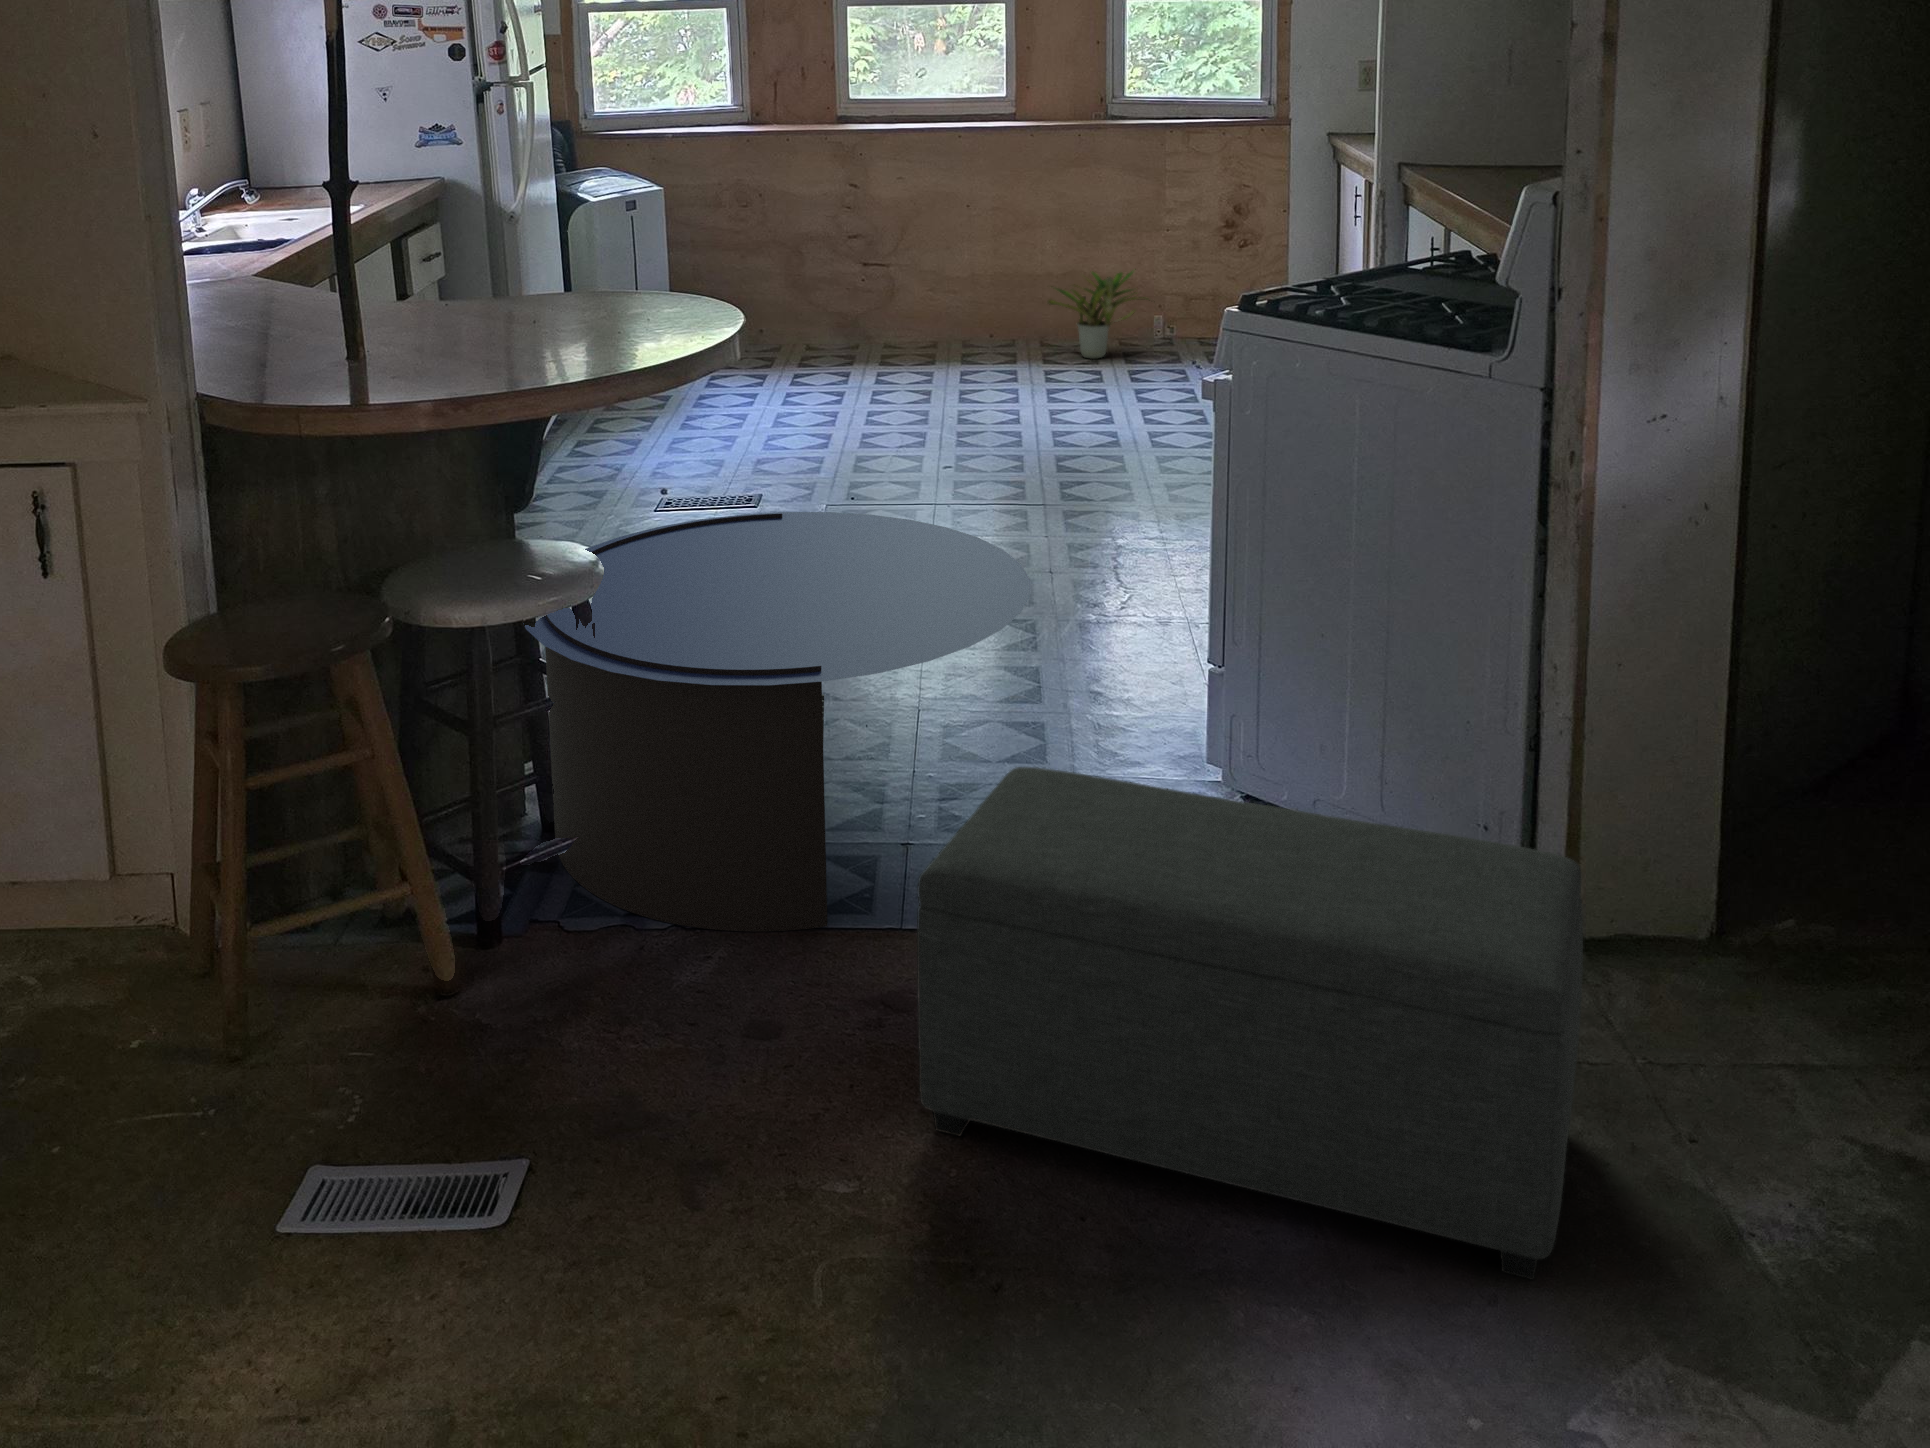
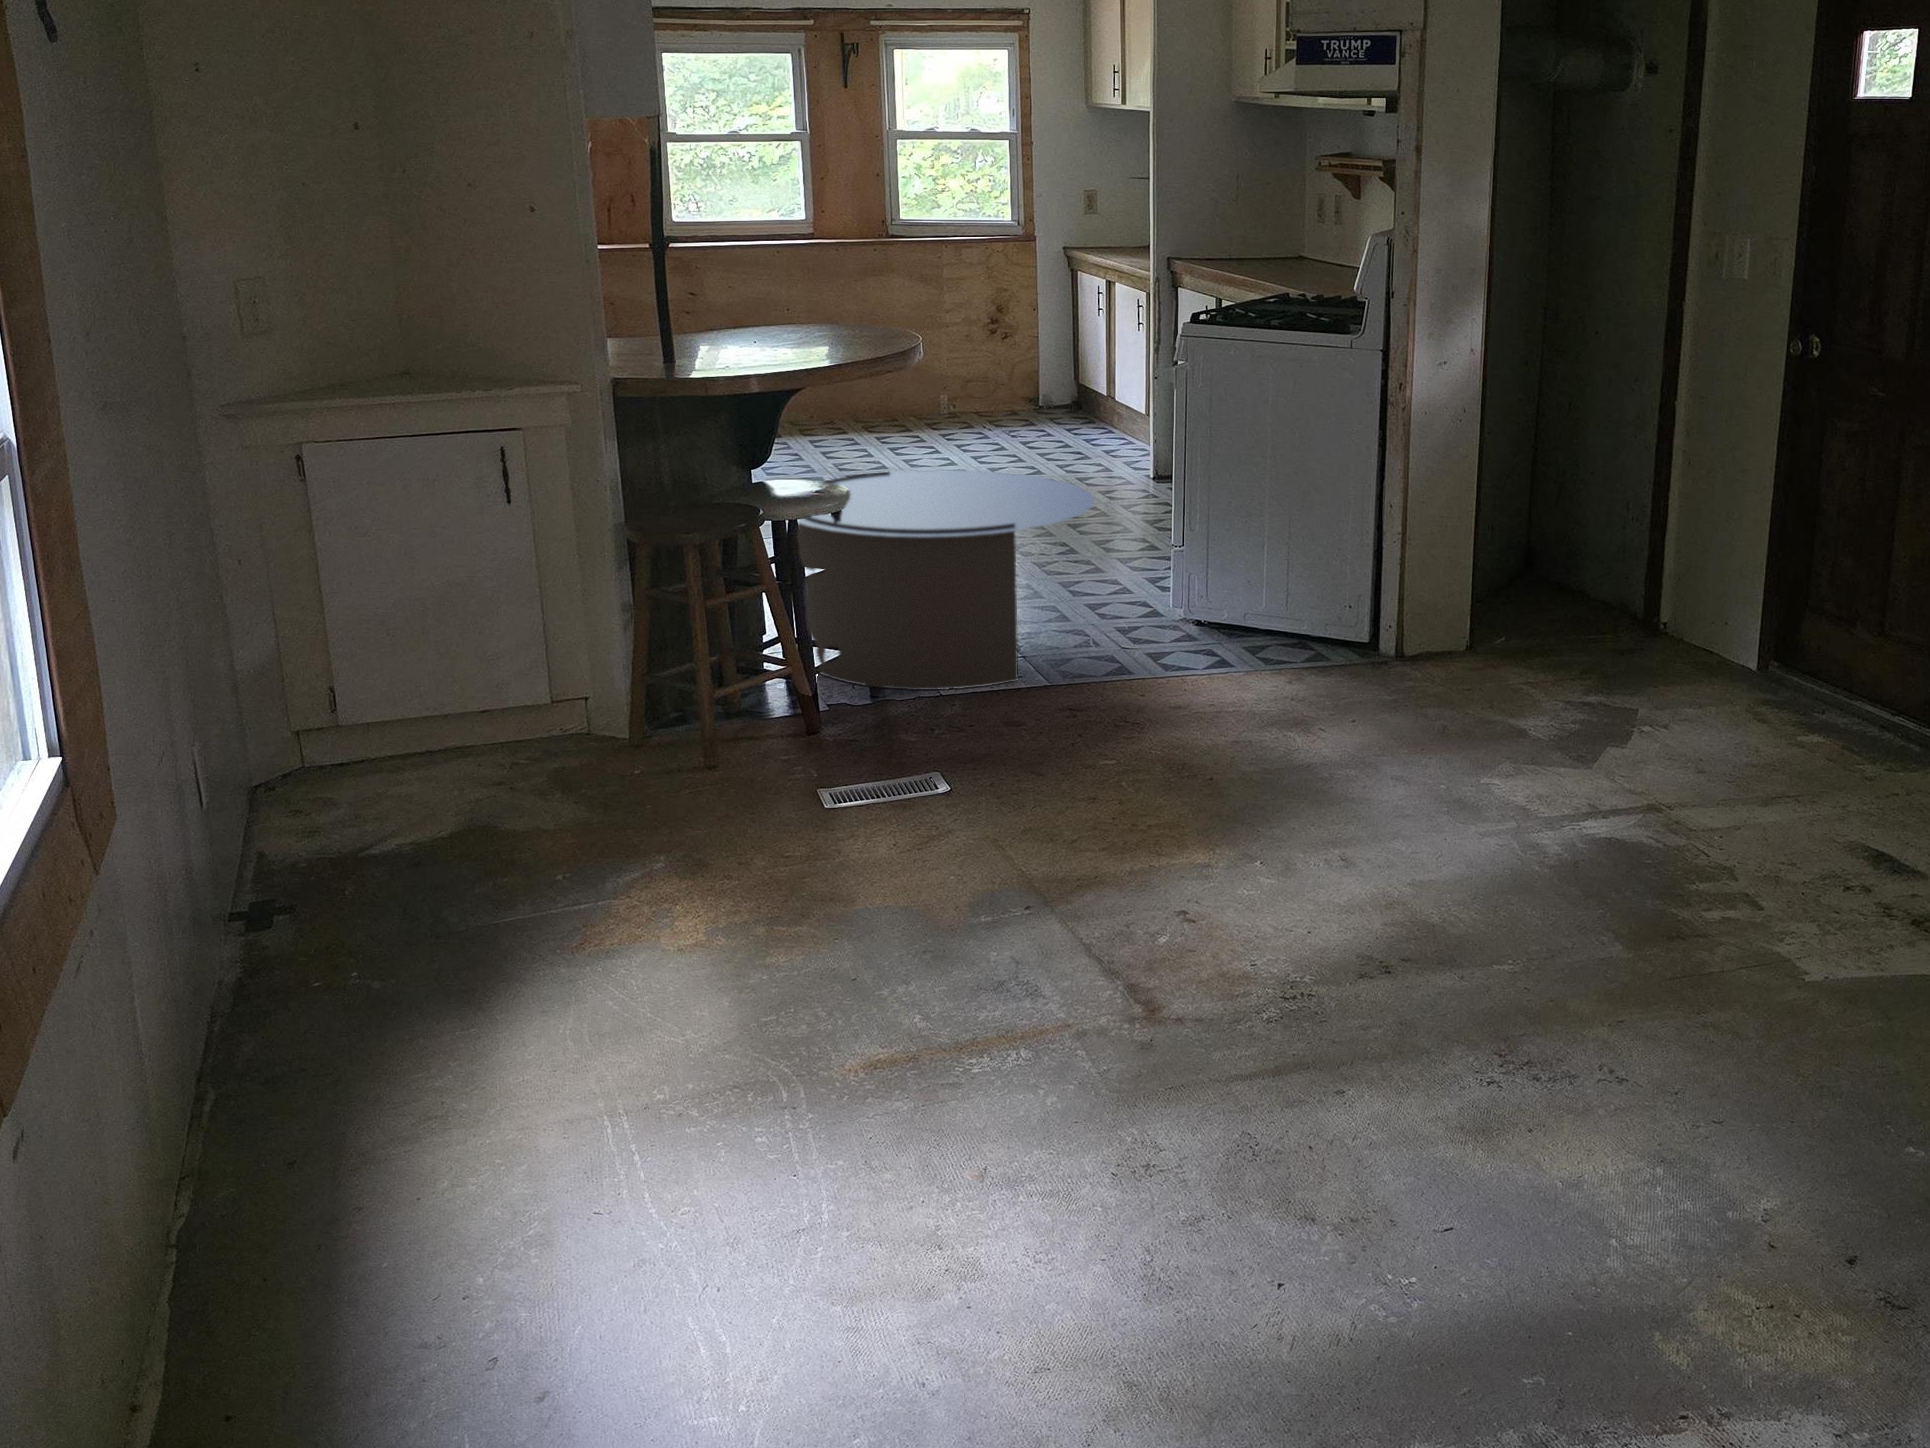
potted plant: present [1047,269,1144,359] -> none [858,353,943,424]
ottoman: present [917,767,1583,1279] -> none [1142,556,1465,733]

